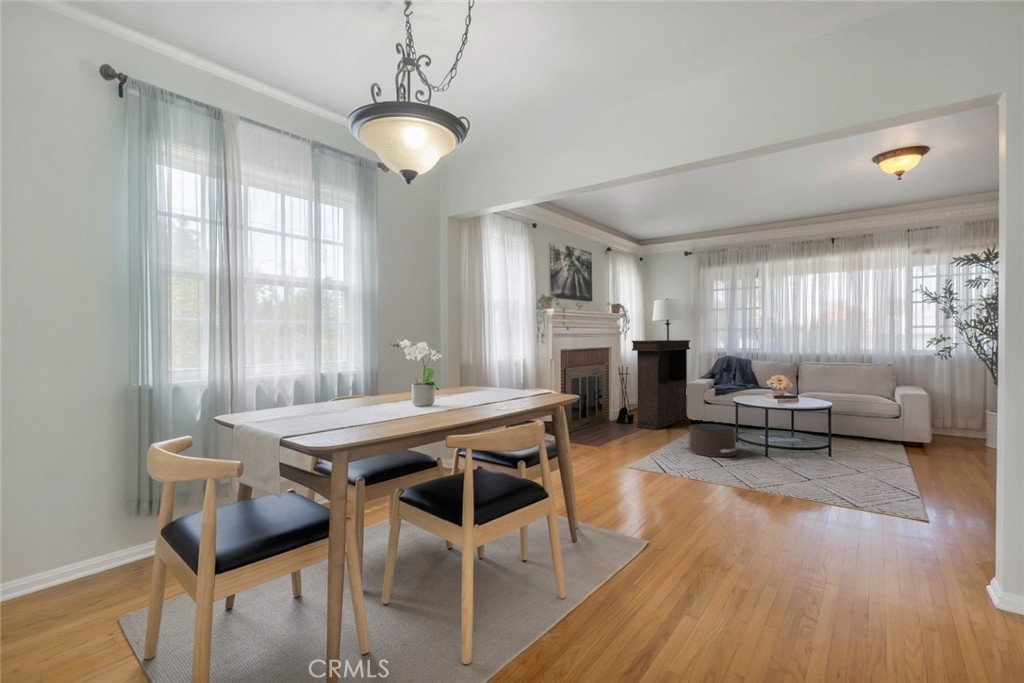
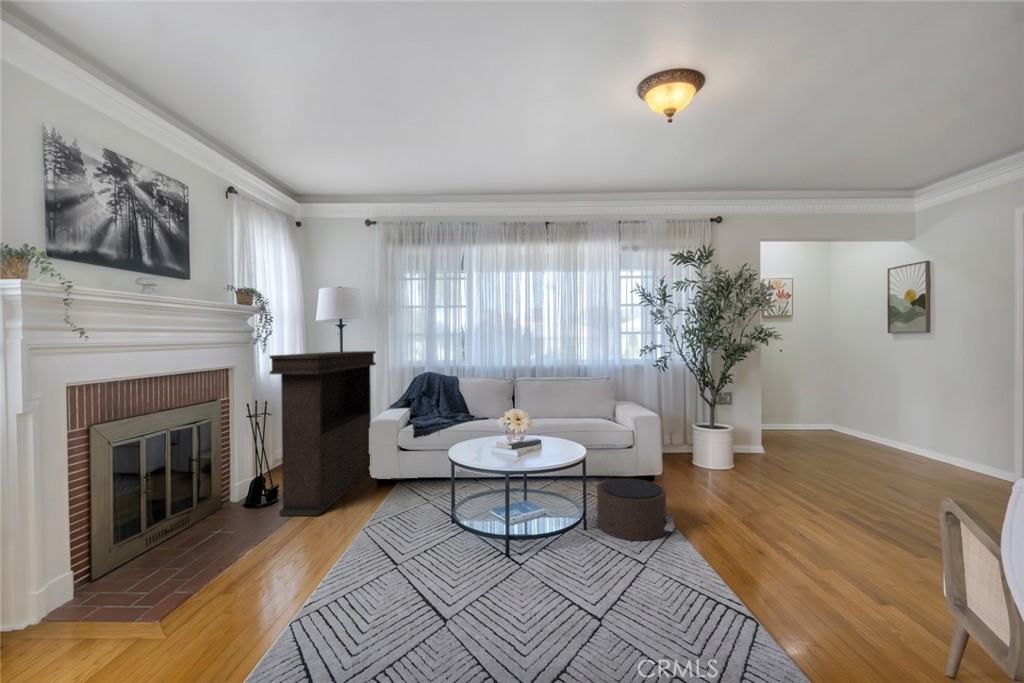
pouf: present [681,424,739,457] -> present [586,478,675,541]

